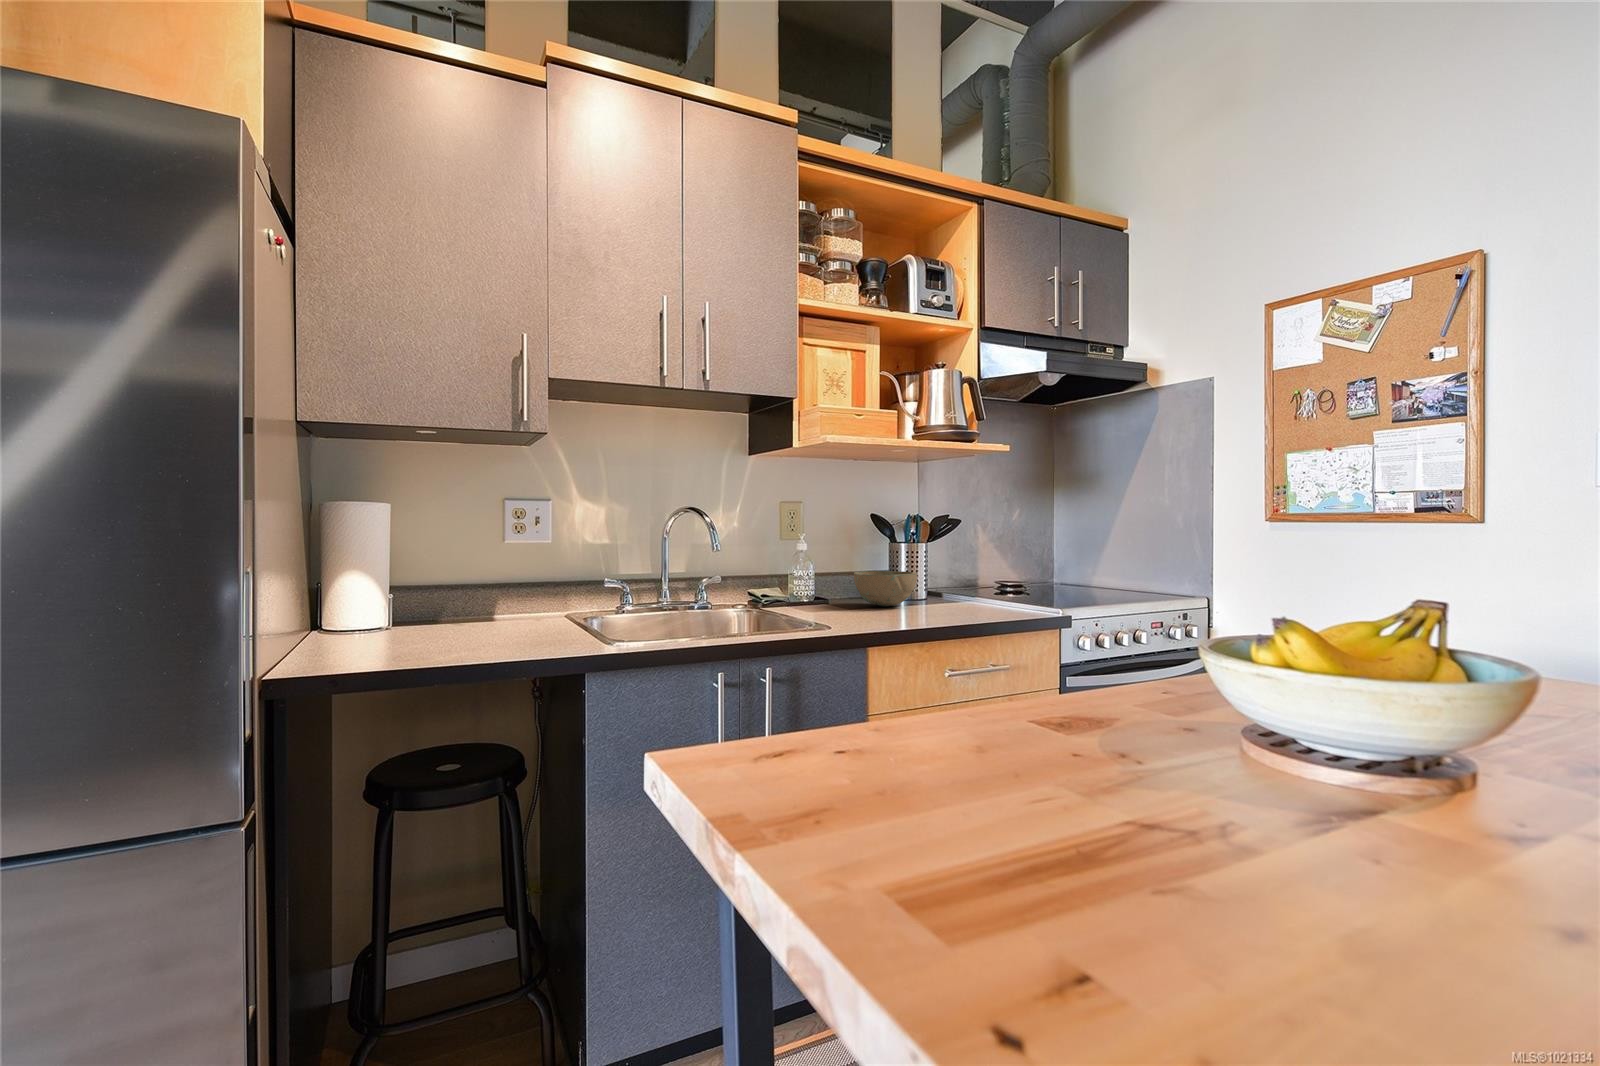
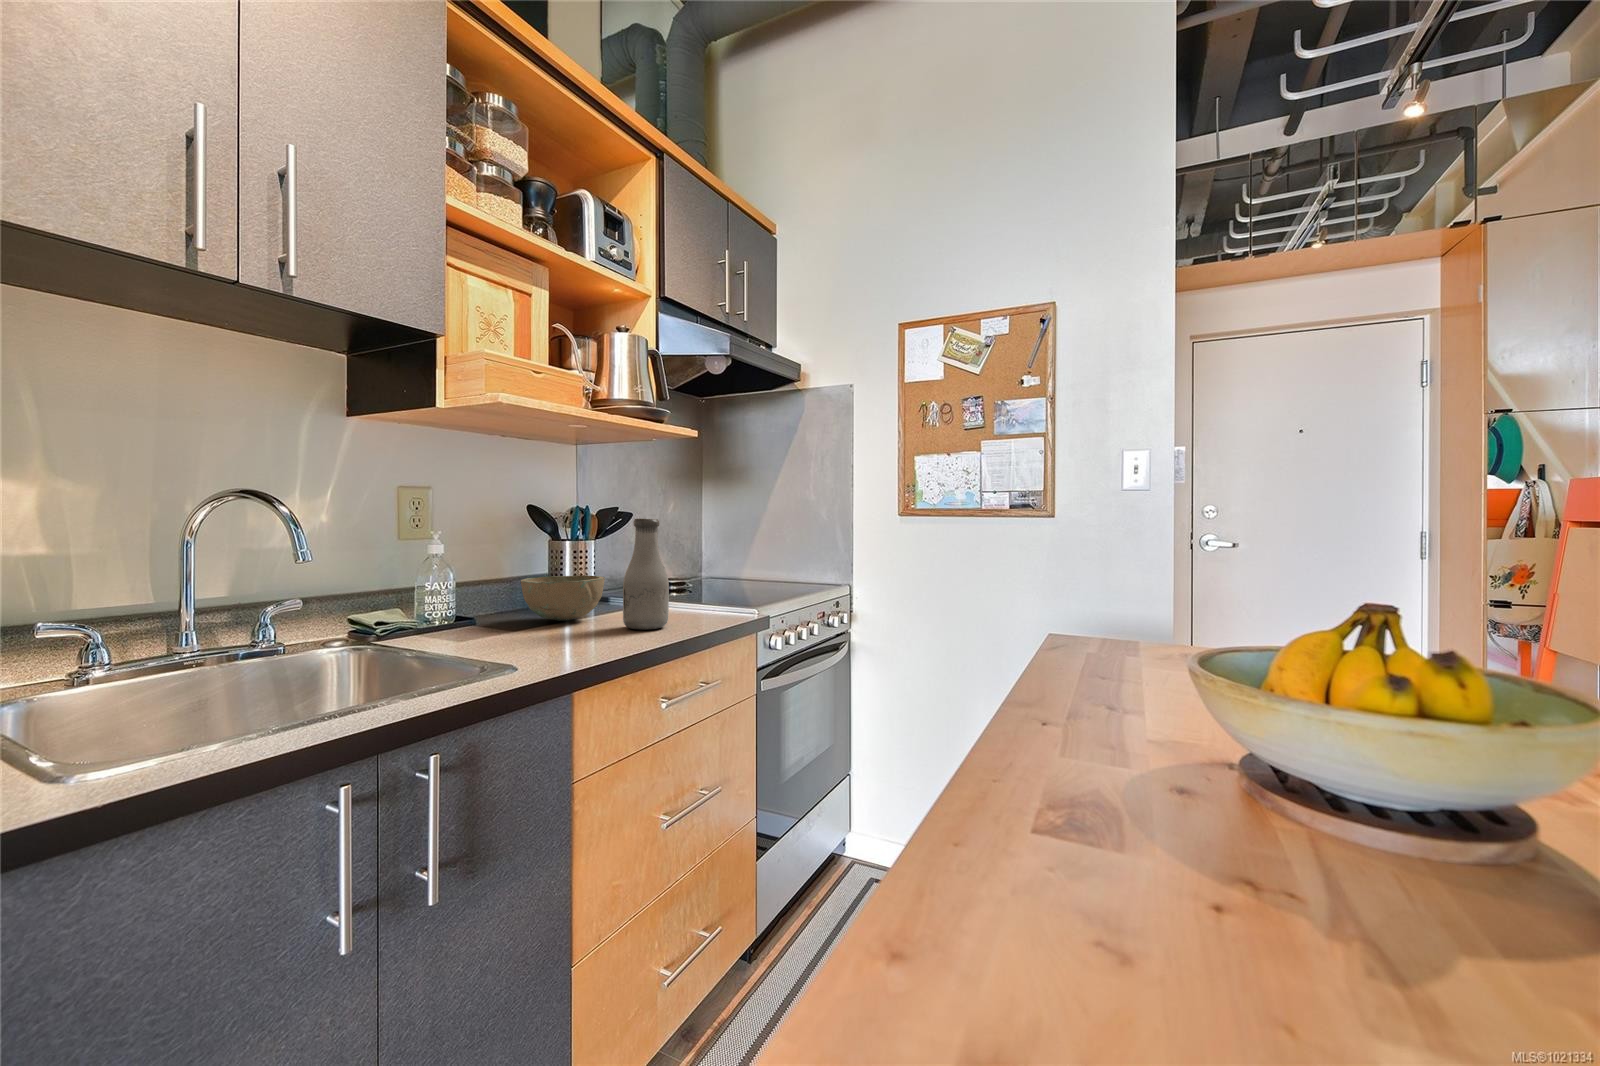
bottle: none [917,526,954,617] -> present [623,519,669,630]

